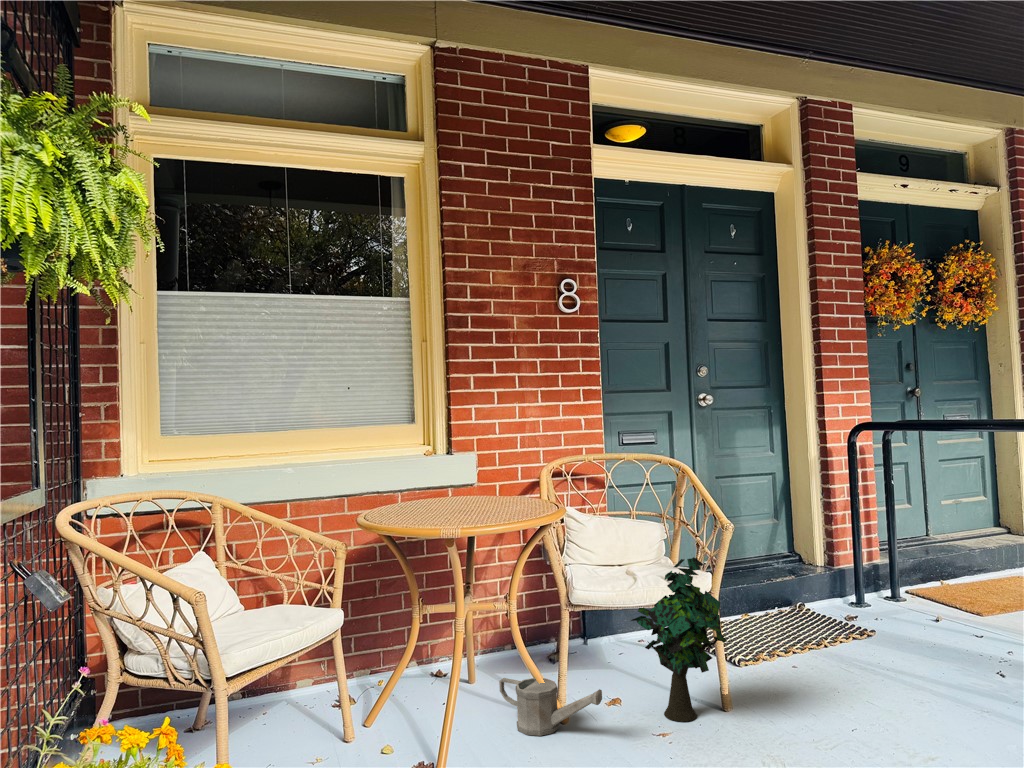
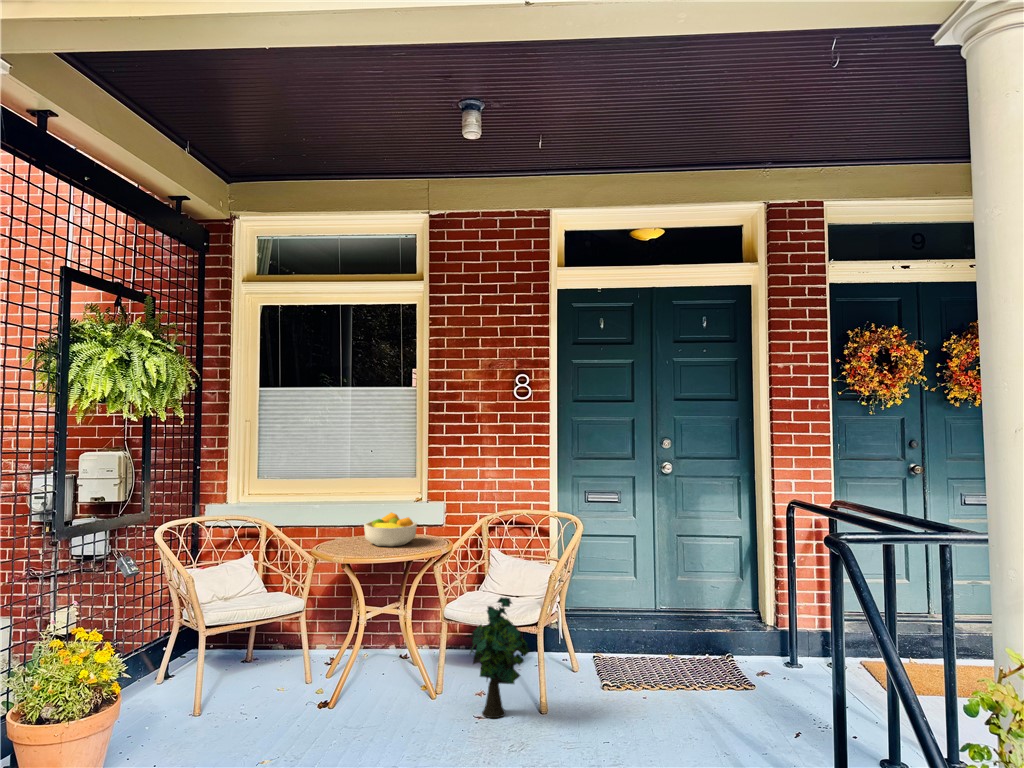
fruit bowl: none [432,465,519,512] -> present [364,513,417,547]
watering can: present [499,678,602,736] -> none [384,662,423,705]

